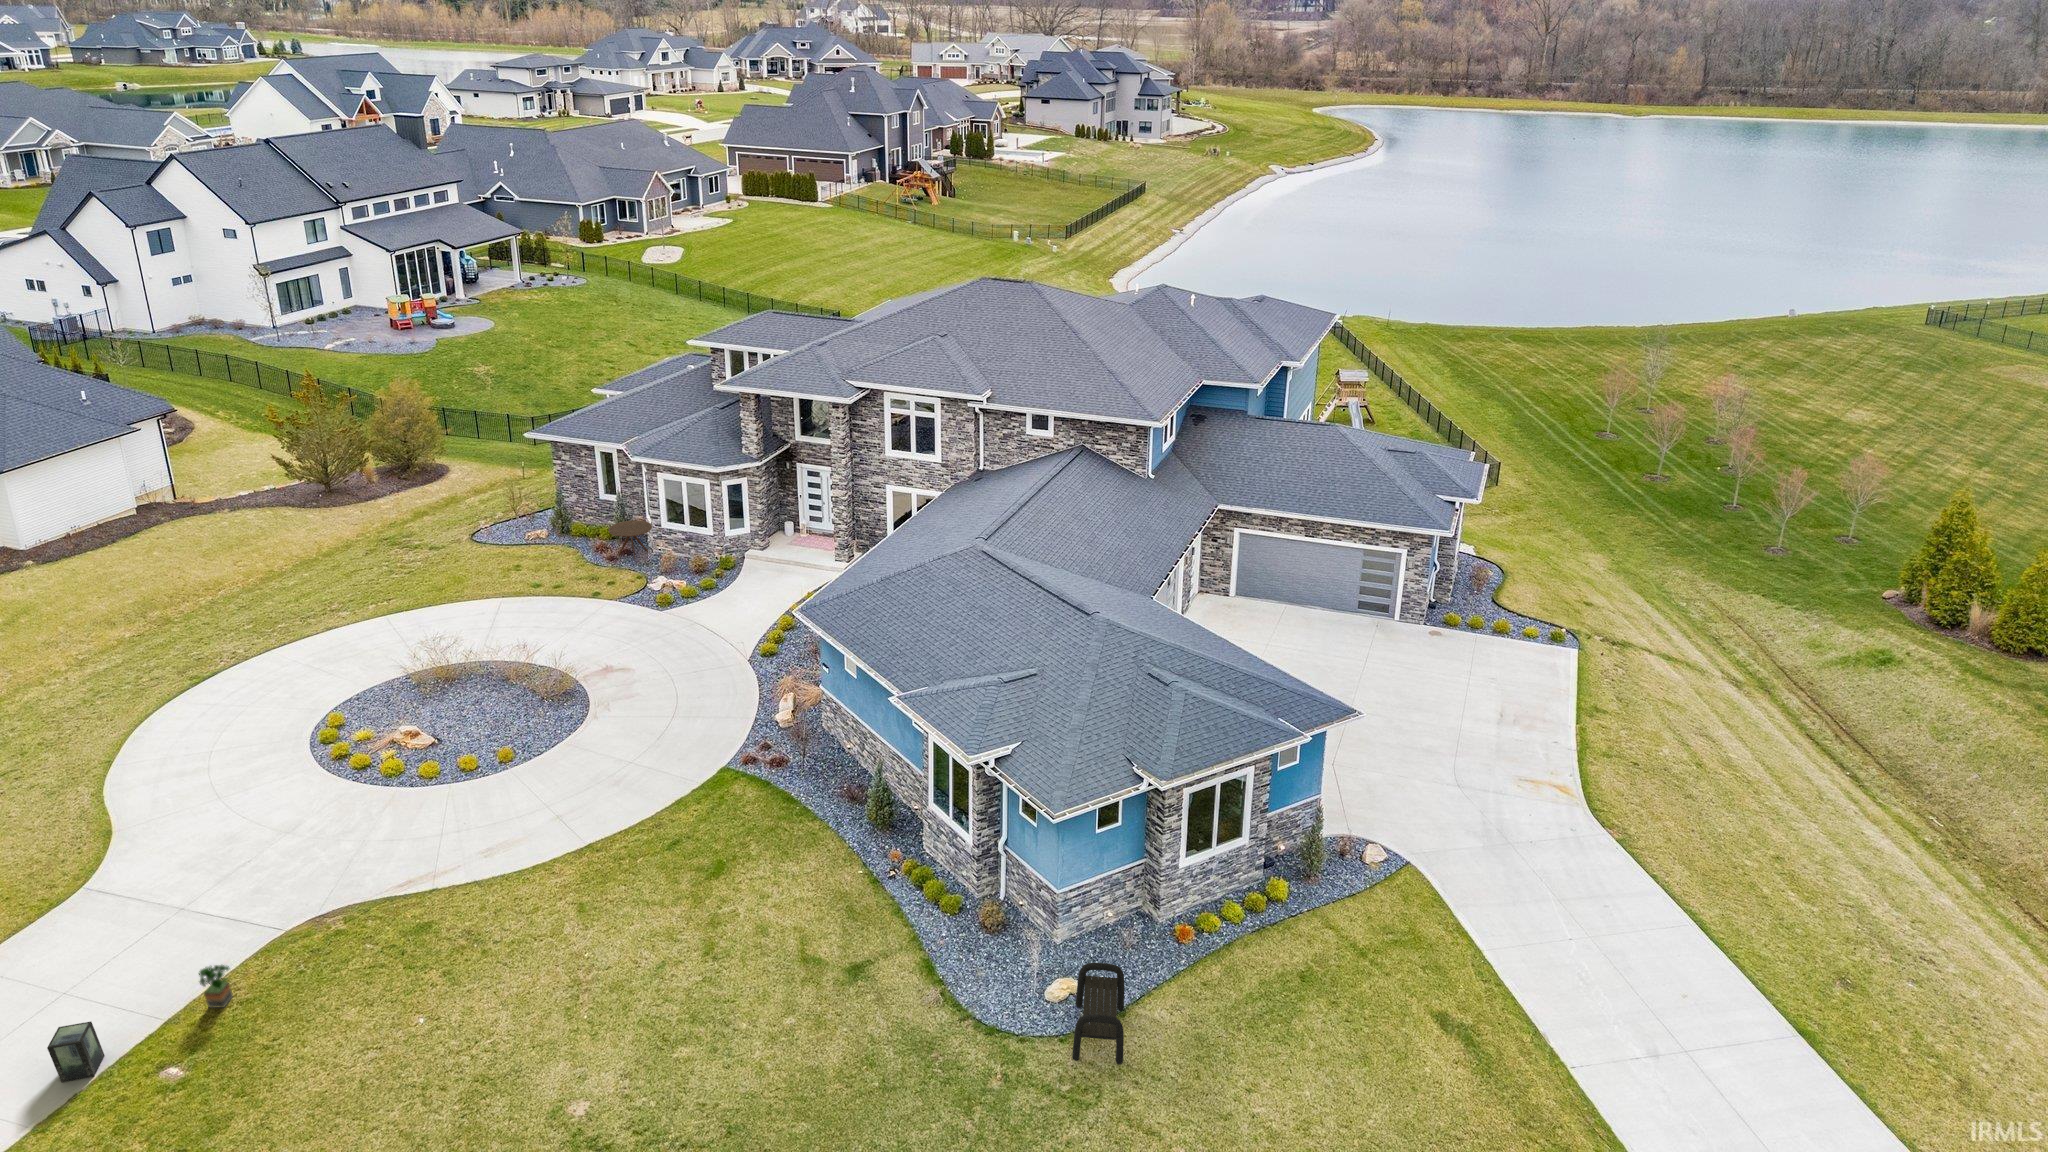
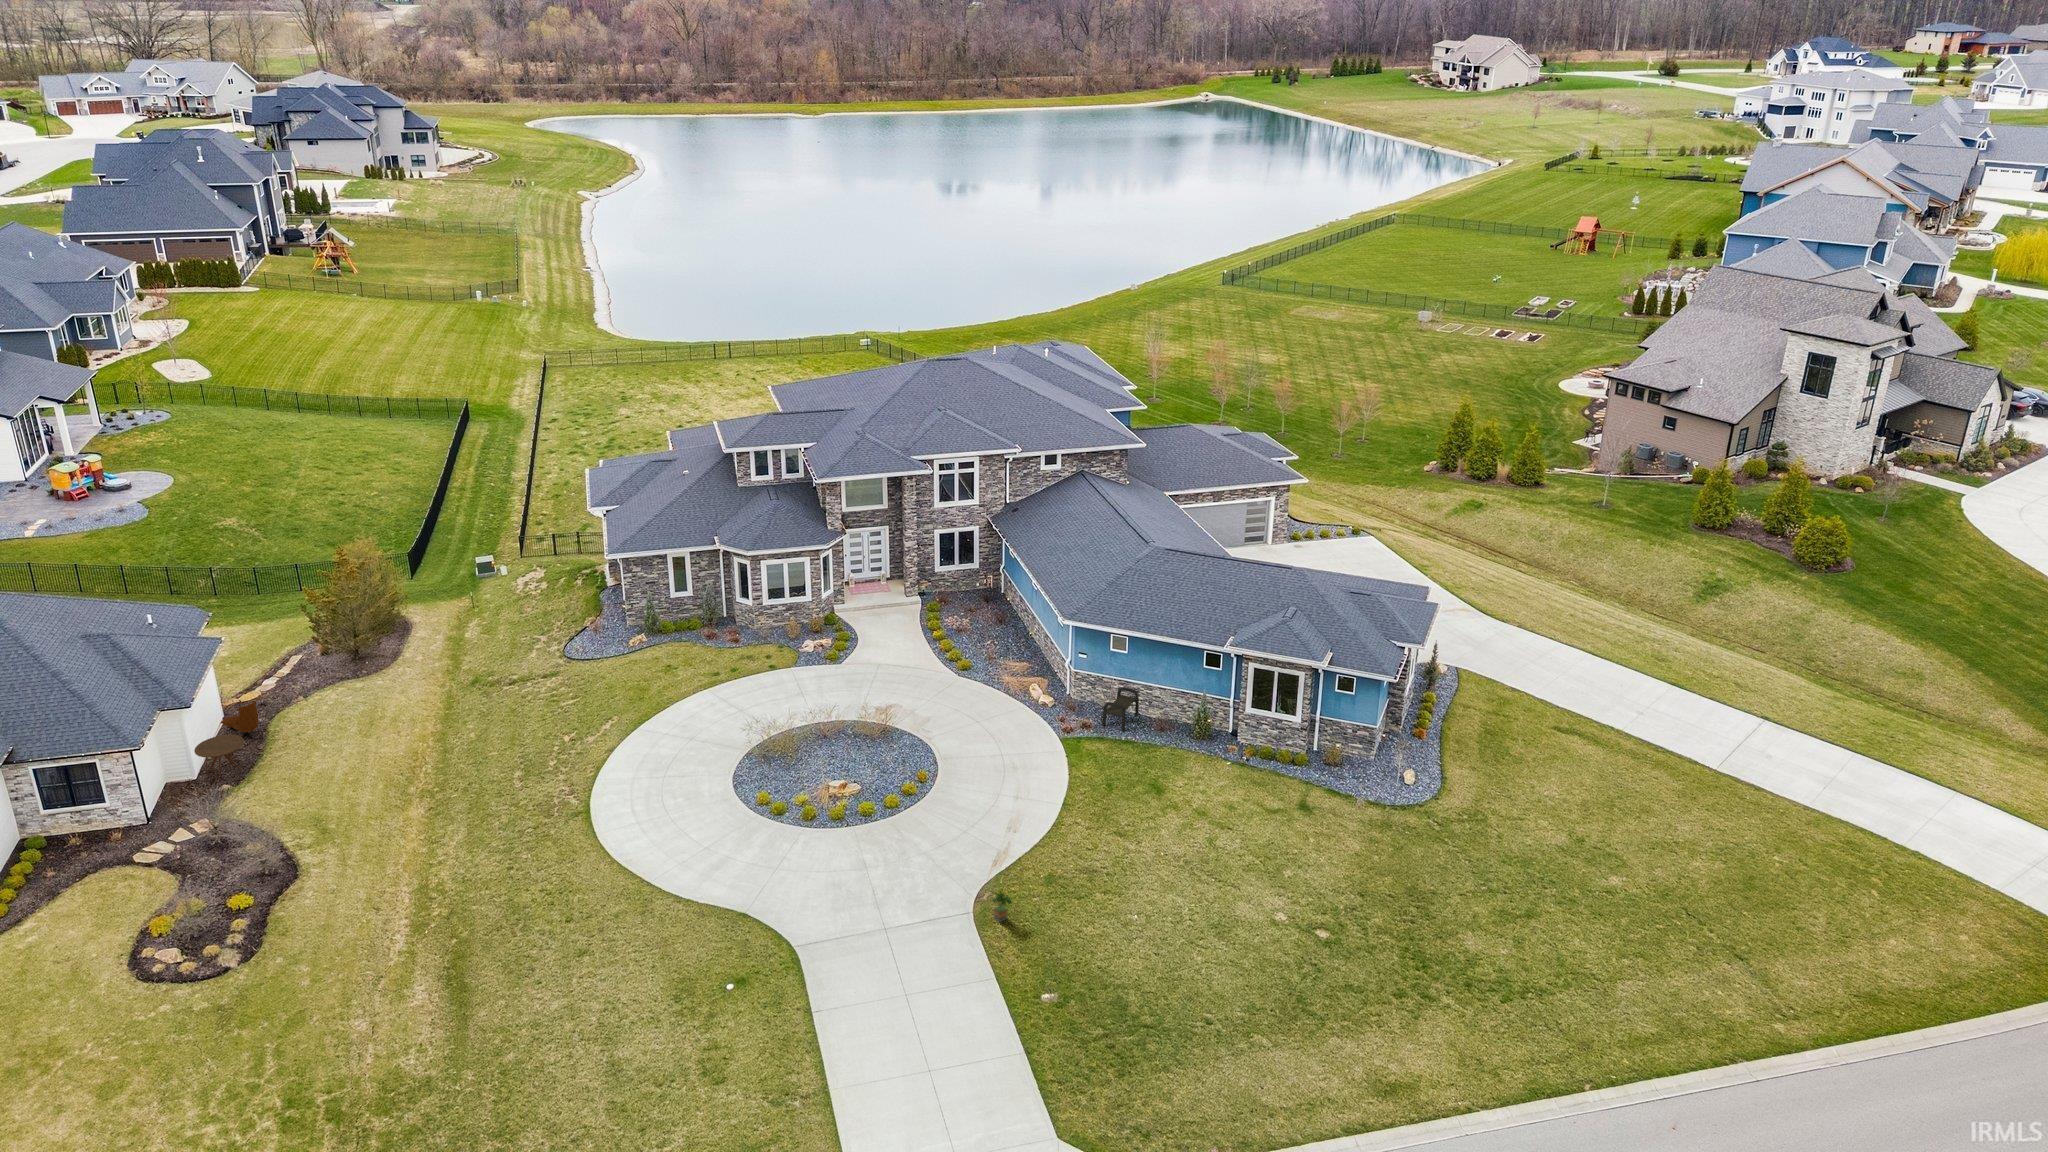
lounge chair: none [131,495,171,533] -> present [221,701,260,740]
round table: present [609,520,652,559] -> present [194,735,244,779]
bench: present [1072,963,1124,1064] -> present [1102,687,1139,732]
storage box: present [47,1022,105,1082] -> none [978,936,1004,976]

